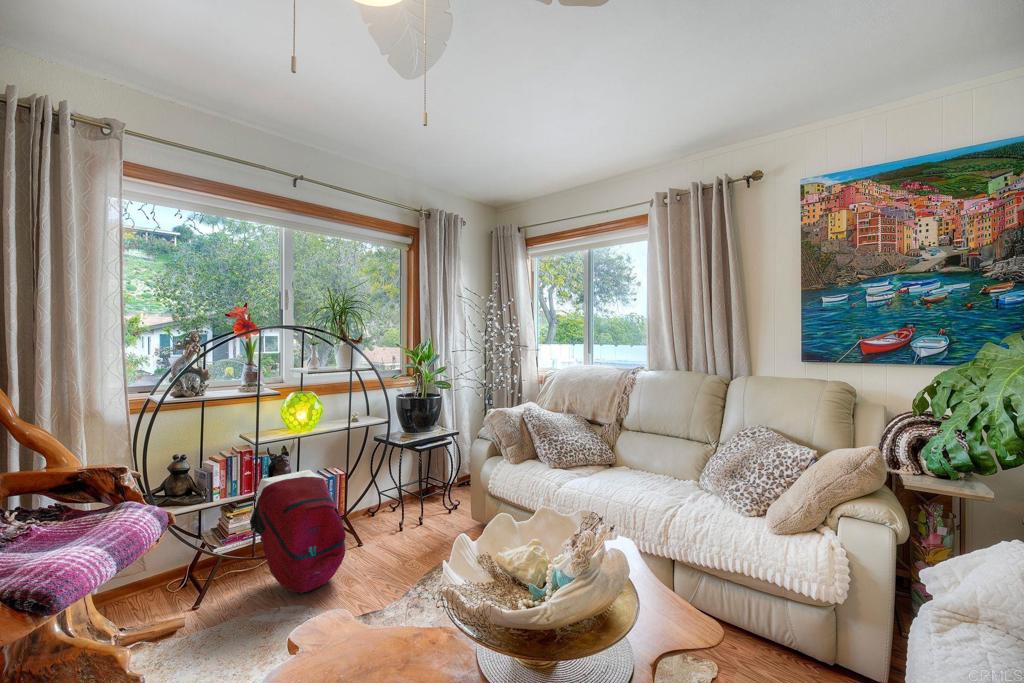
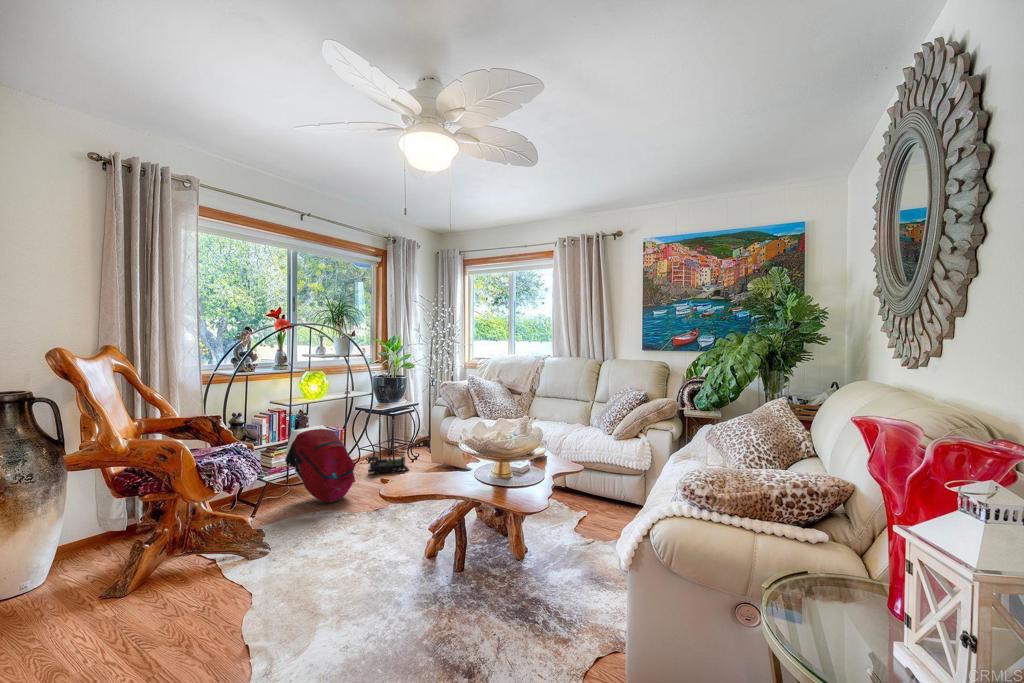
toy train: none [381,504,438,535] -> present [368,455,409,474]

